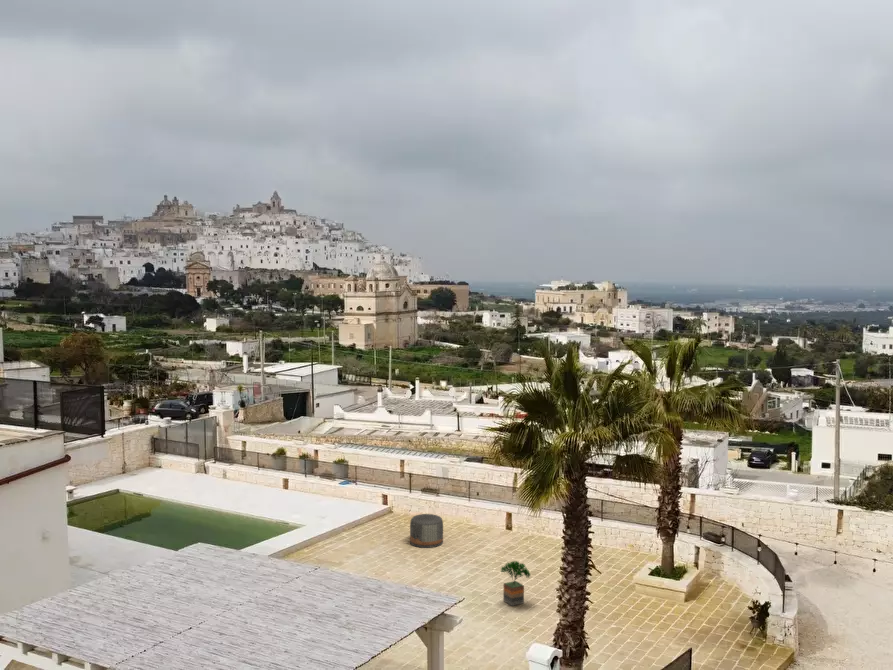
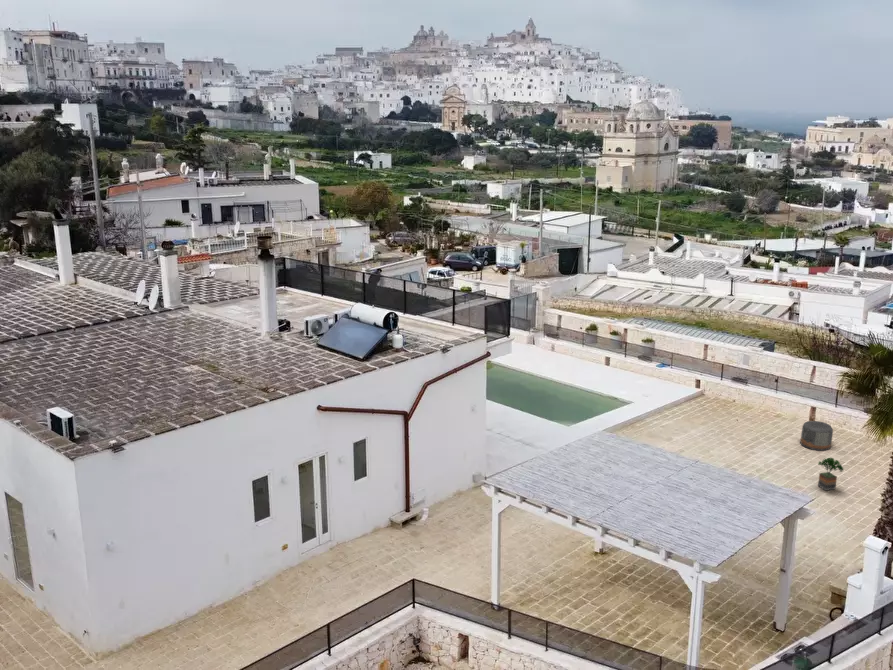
pouf: present [410,514,443,548] -> present [800,421,833,451]

